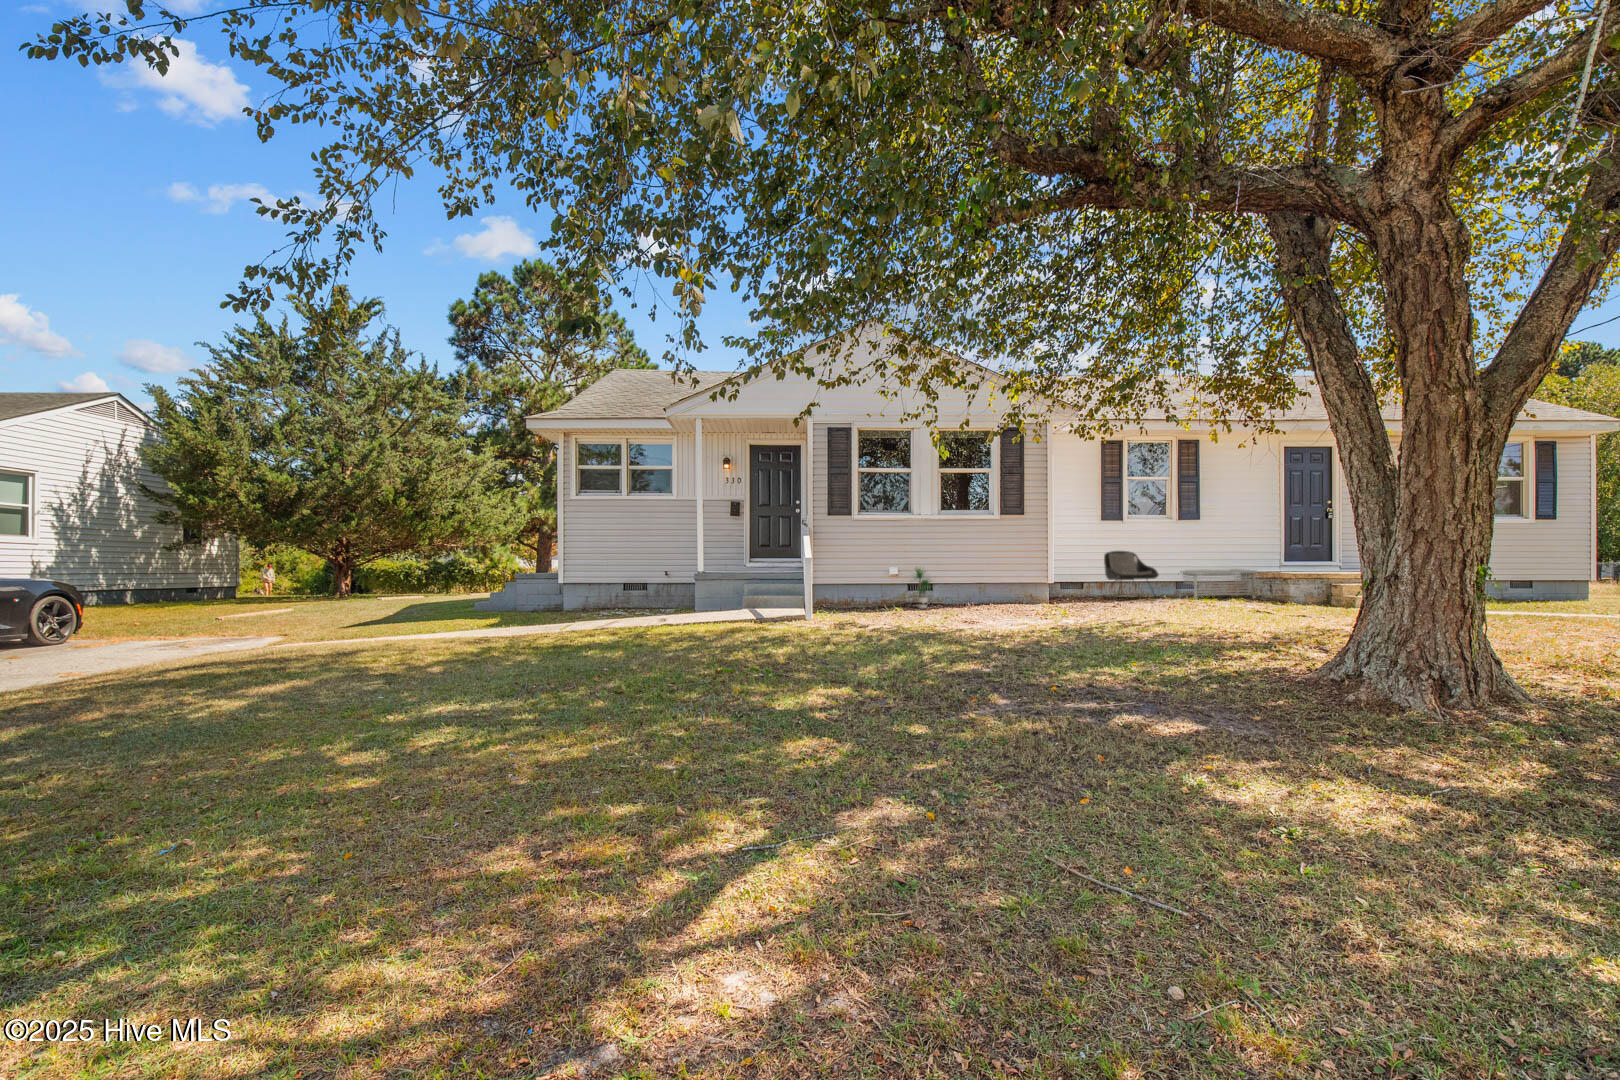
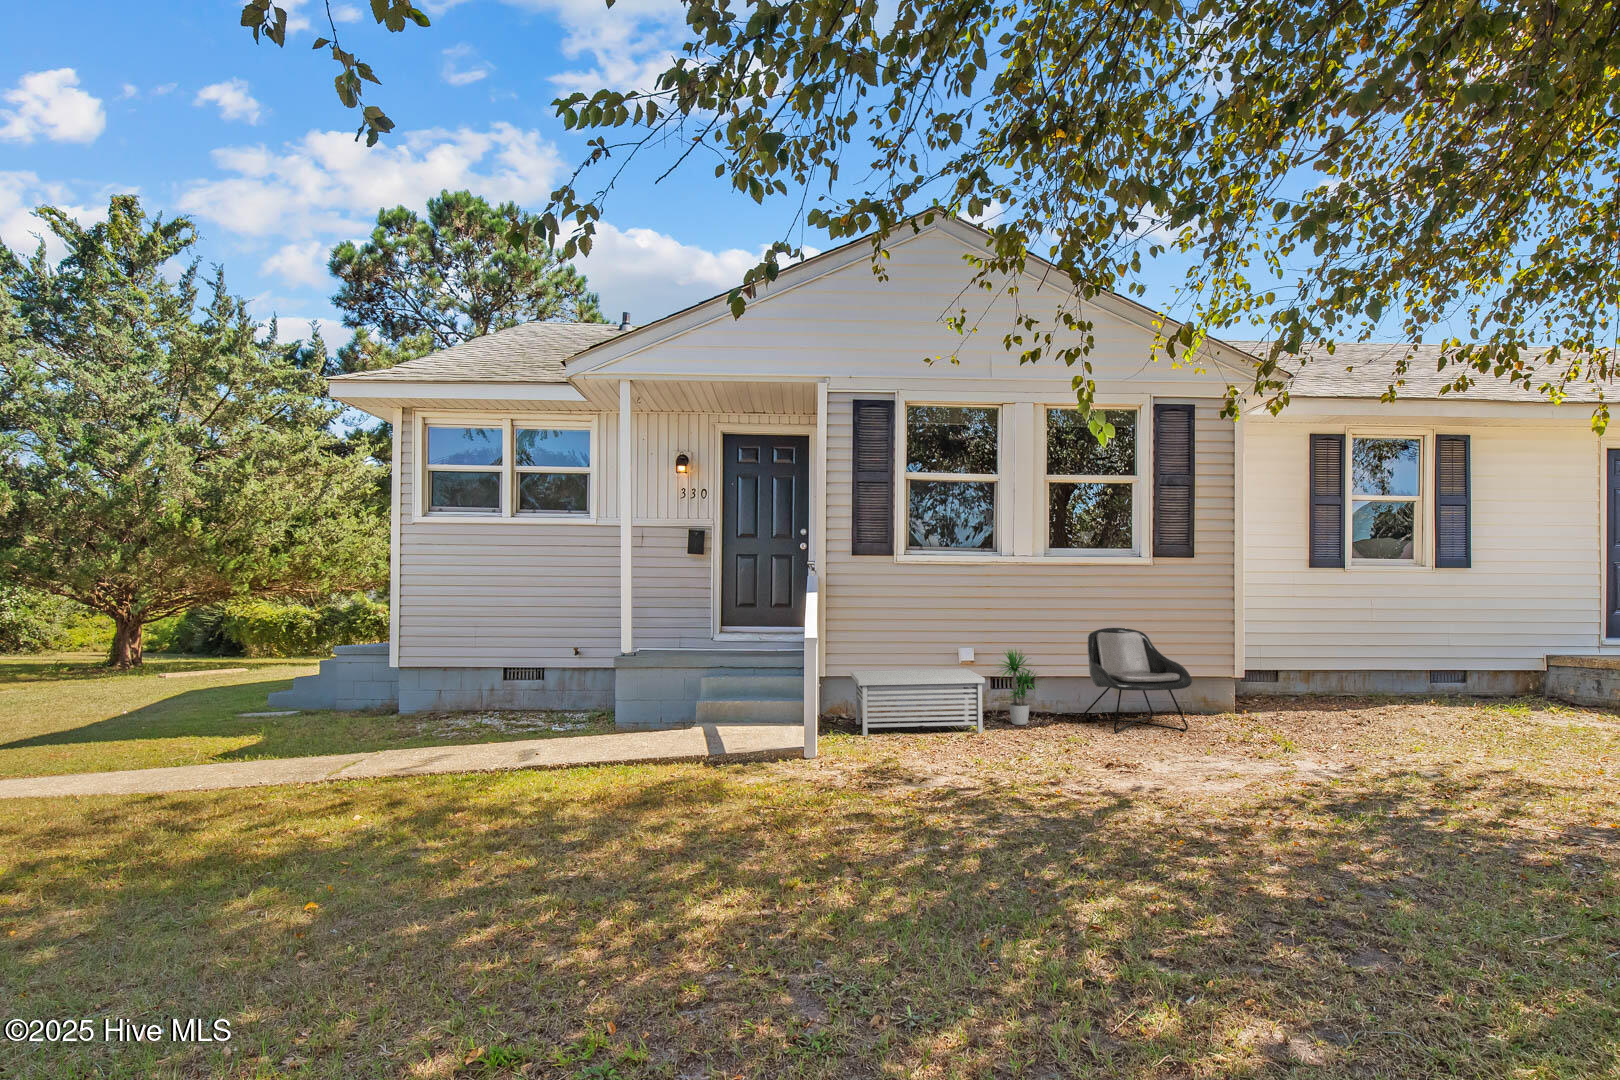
lounge chair: present [1104,551,1158,601] -> present [1084,628,1192,734]
storage bench: present [1179,569,1257,600] -> present [851,669,985,736]

